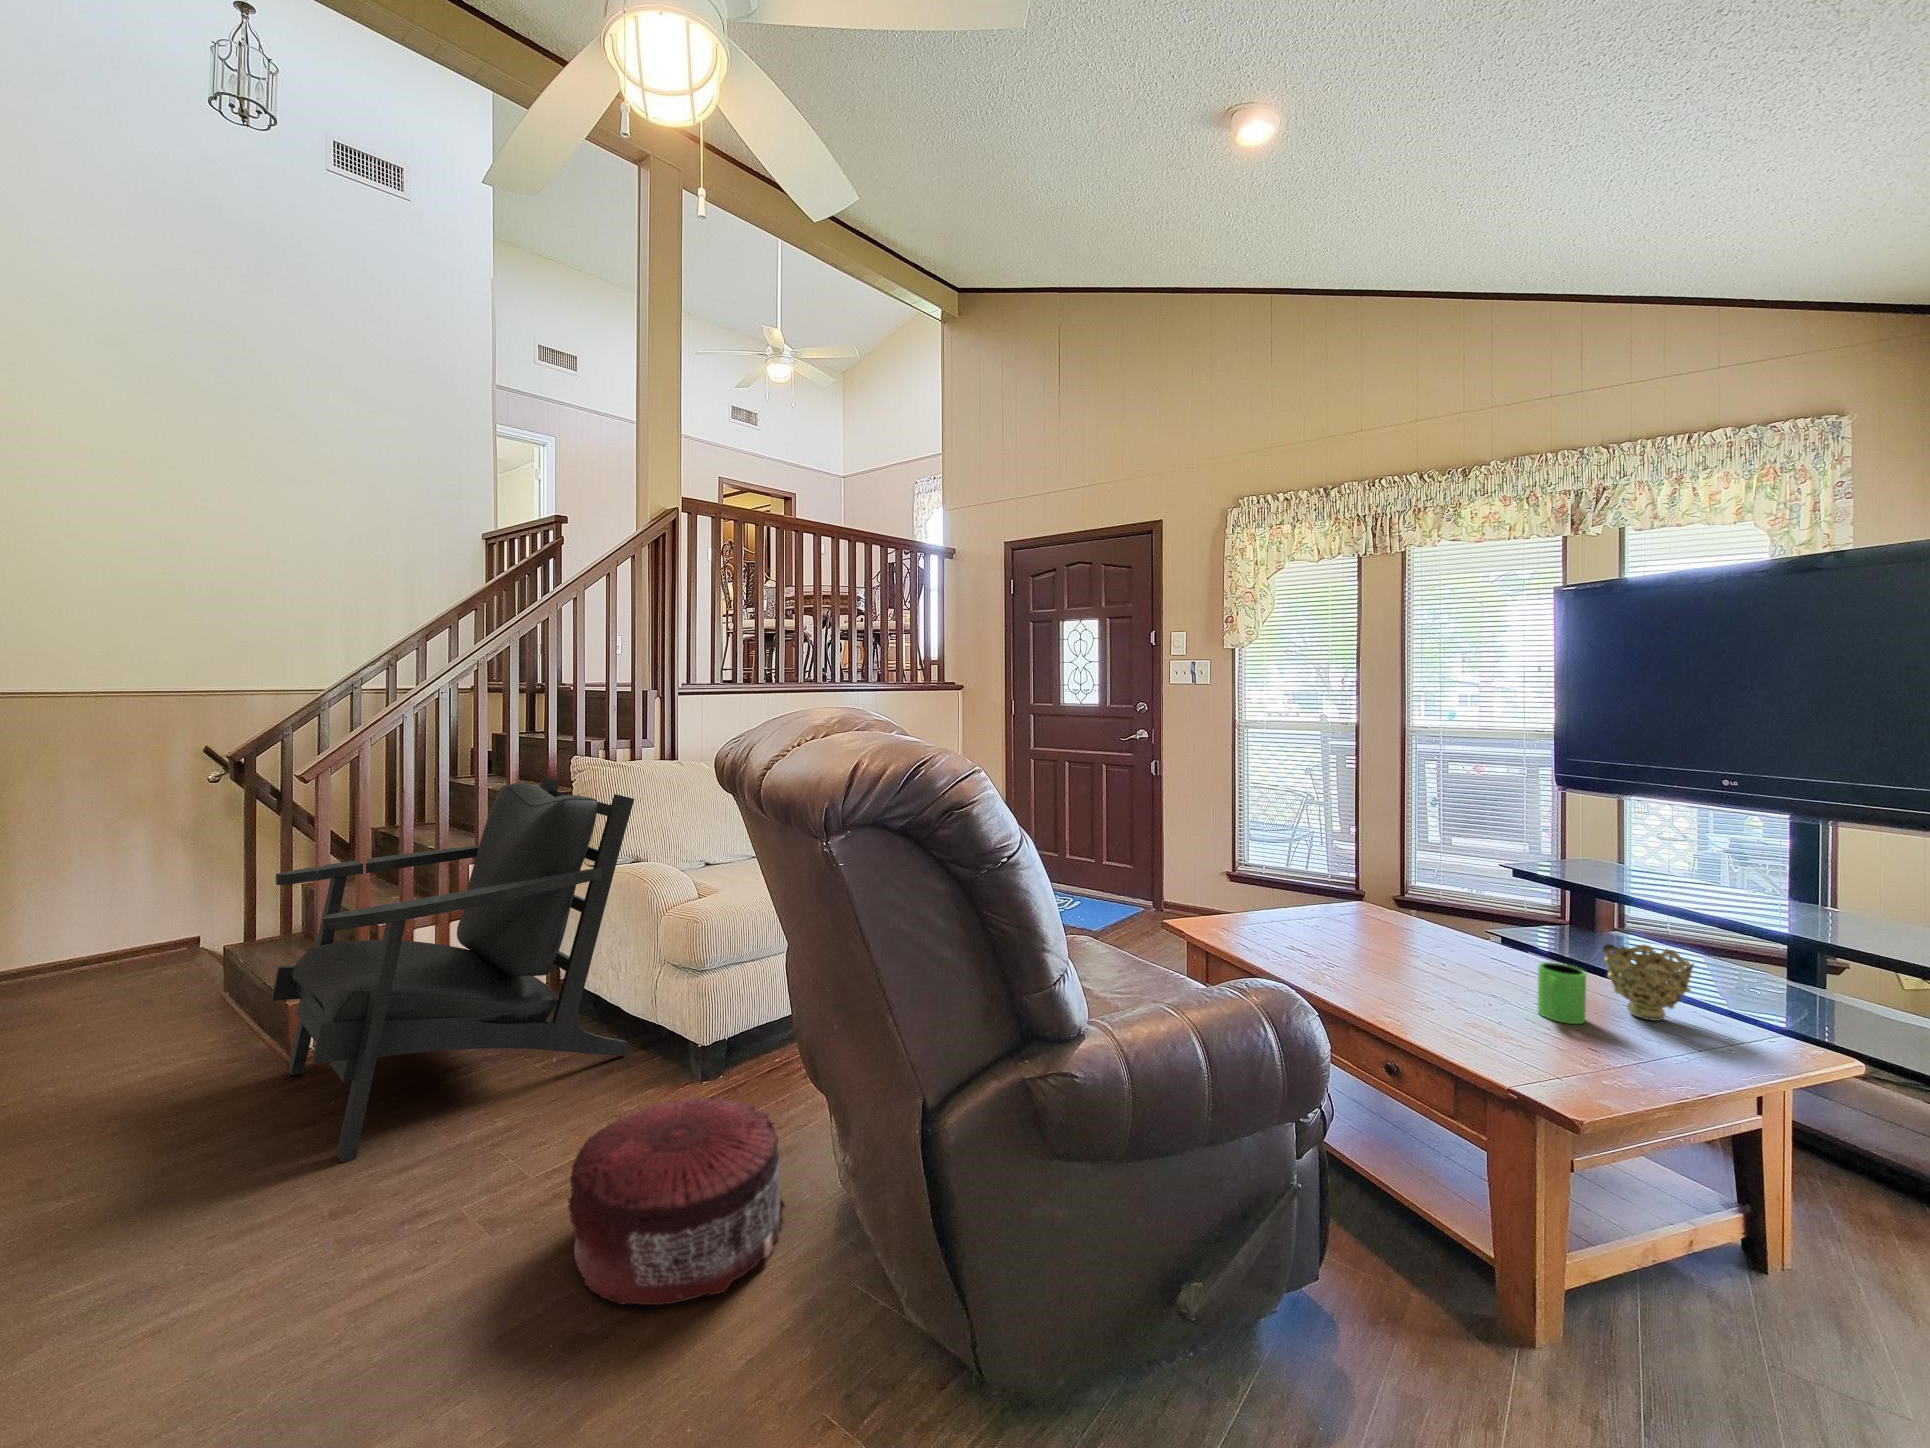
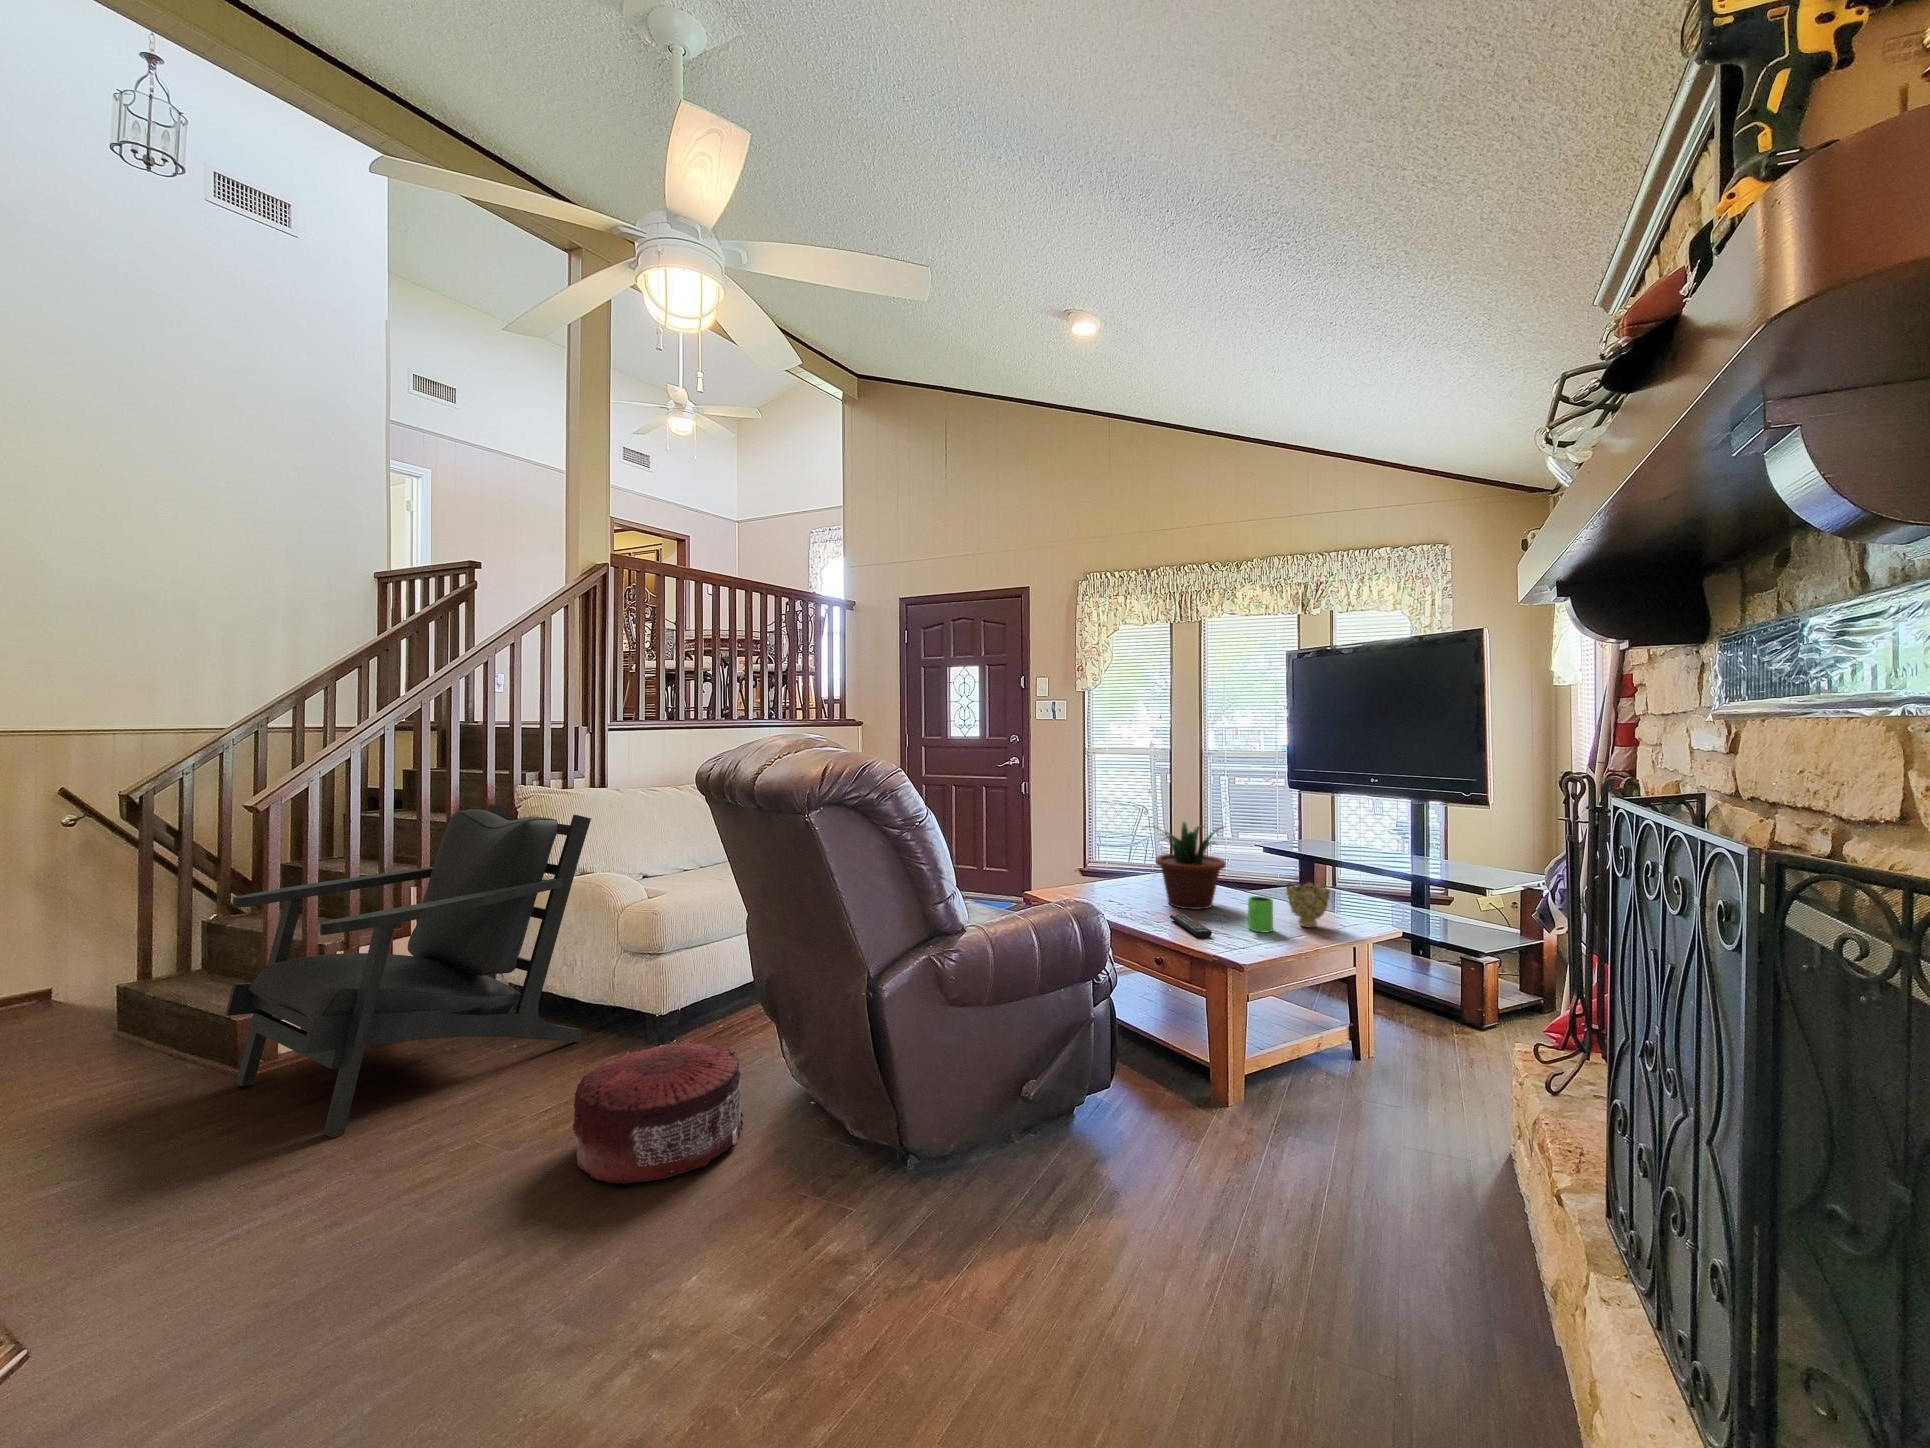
potted plant: none [1342,832,1484,967] -> present [1156,822,1226,910]
remote control: none [1396,977,1481,1026] -> present [1170,914,1212,938]

